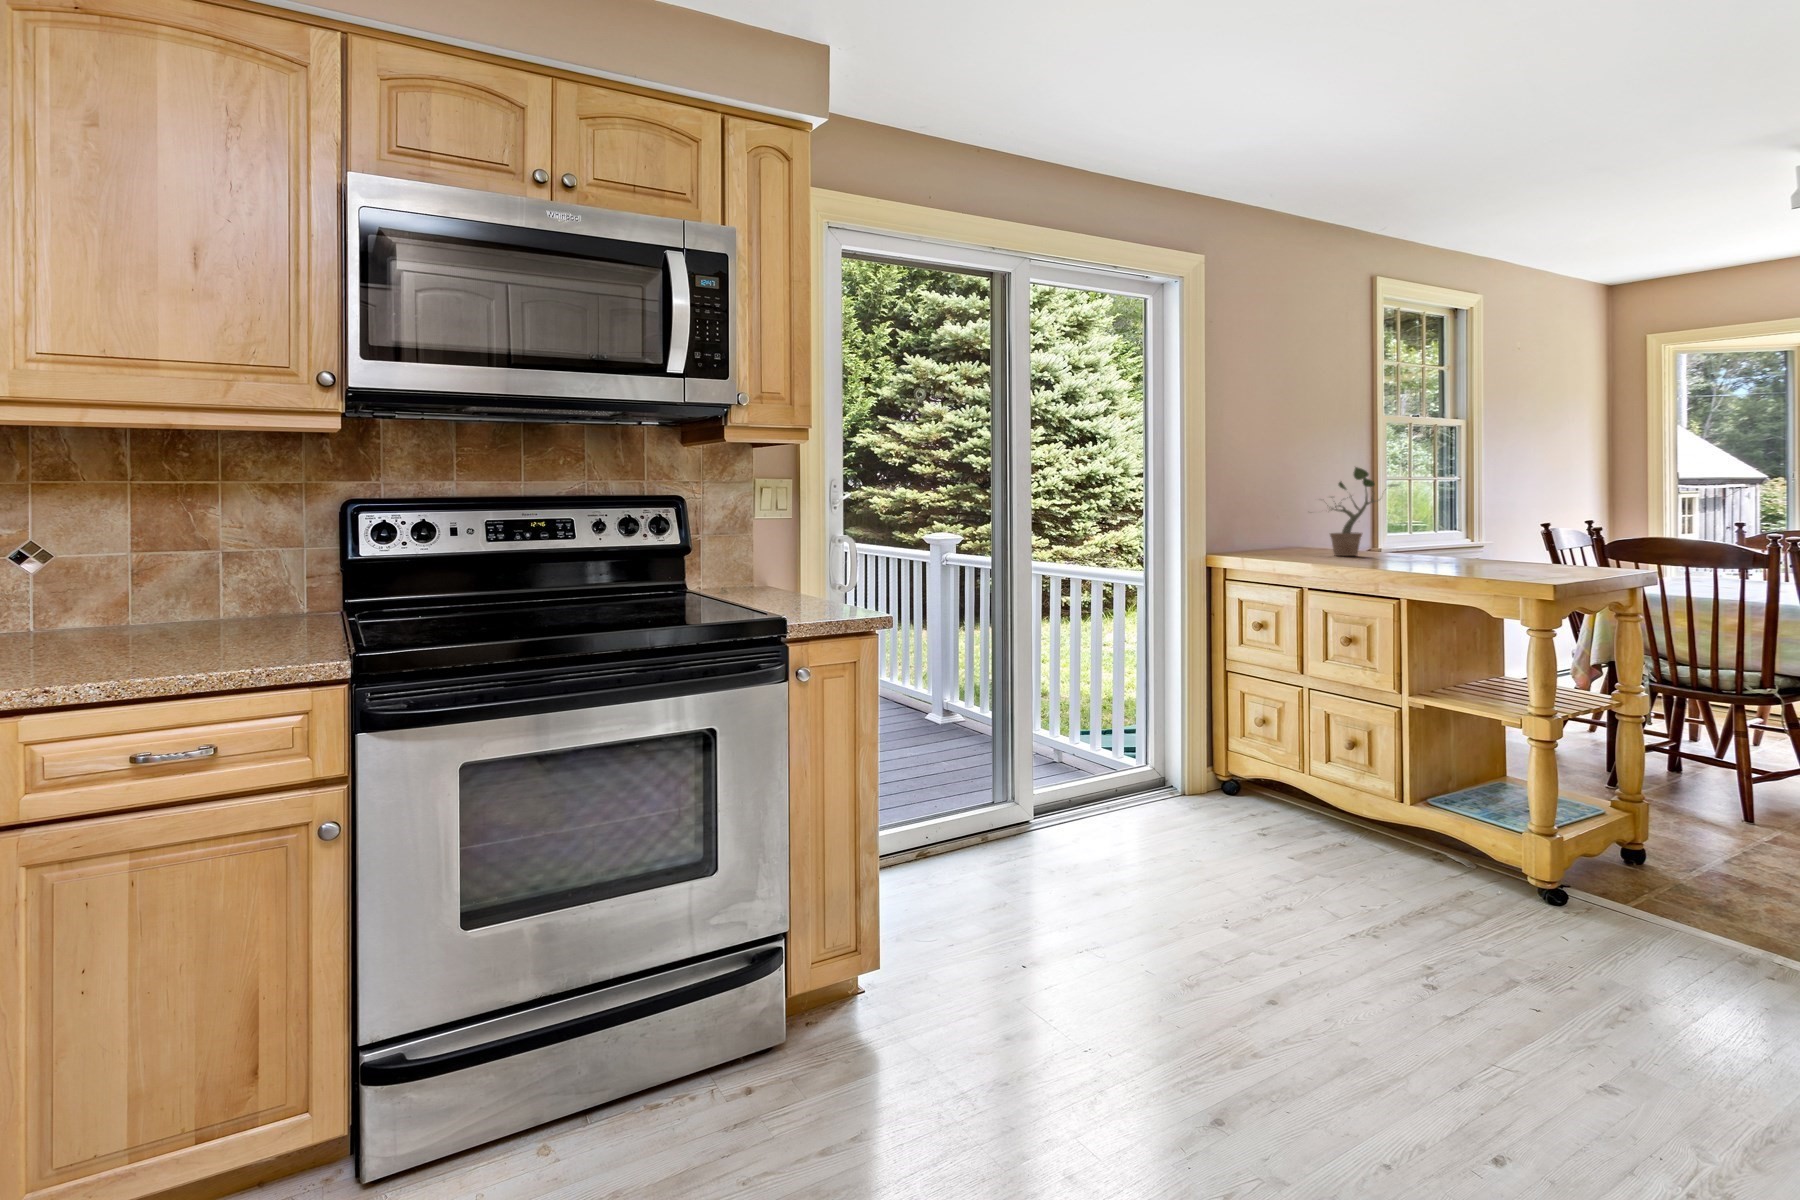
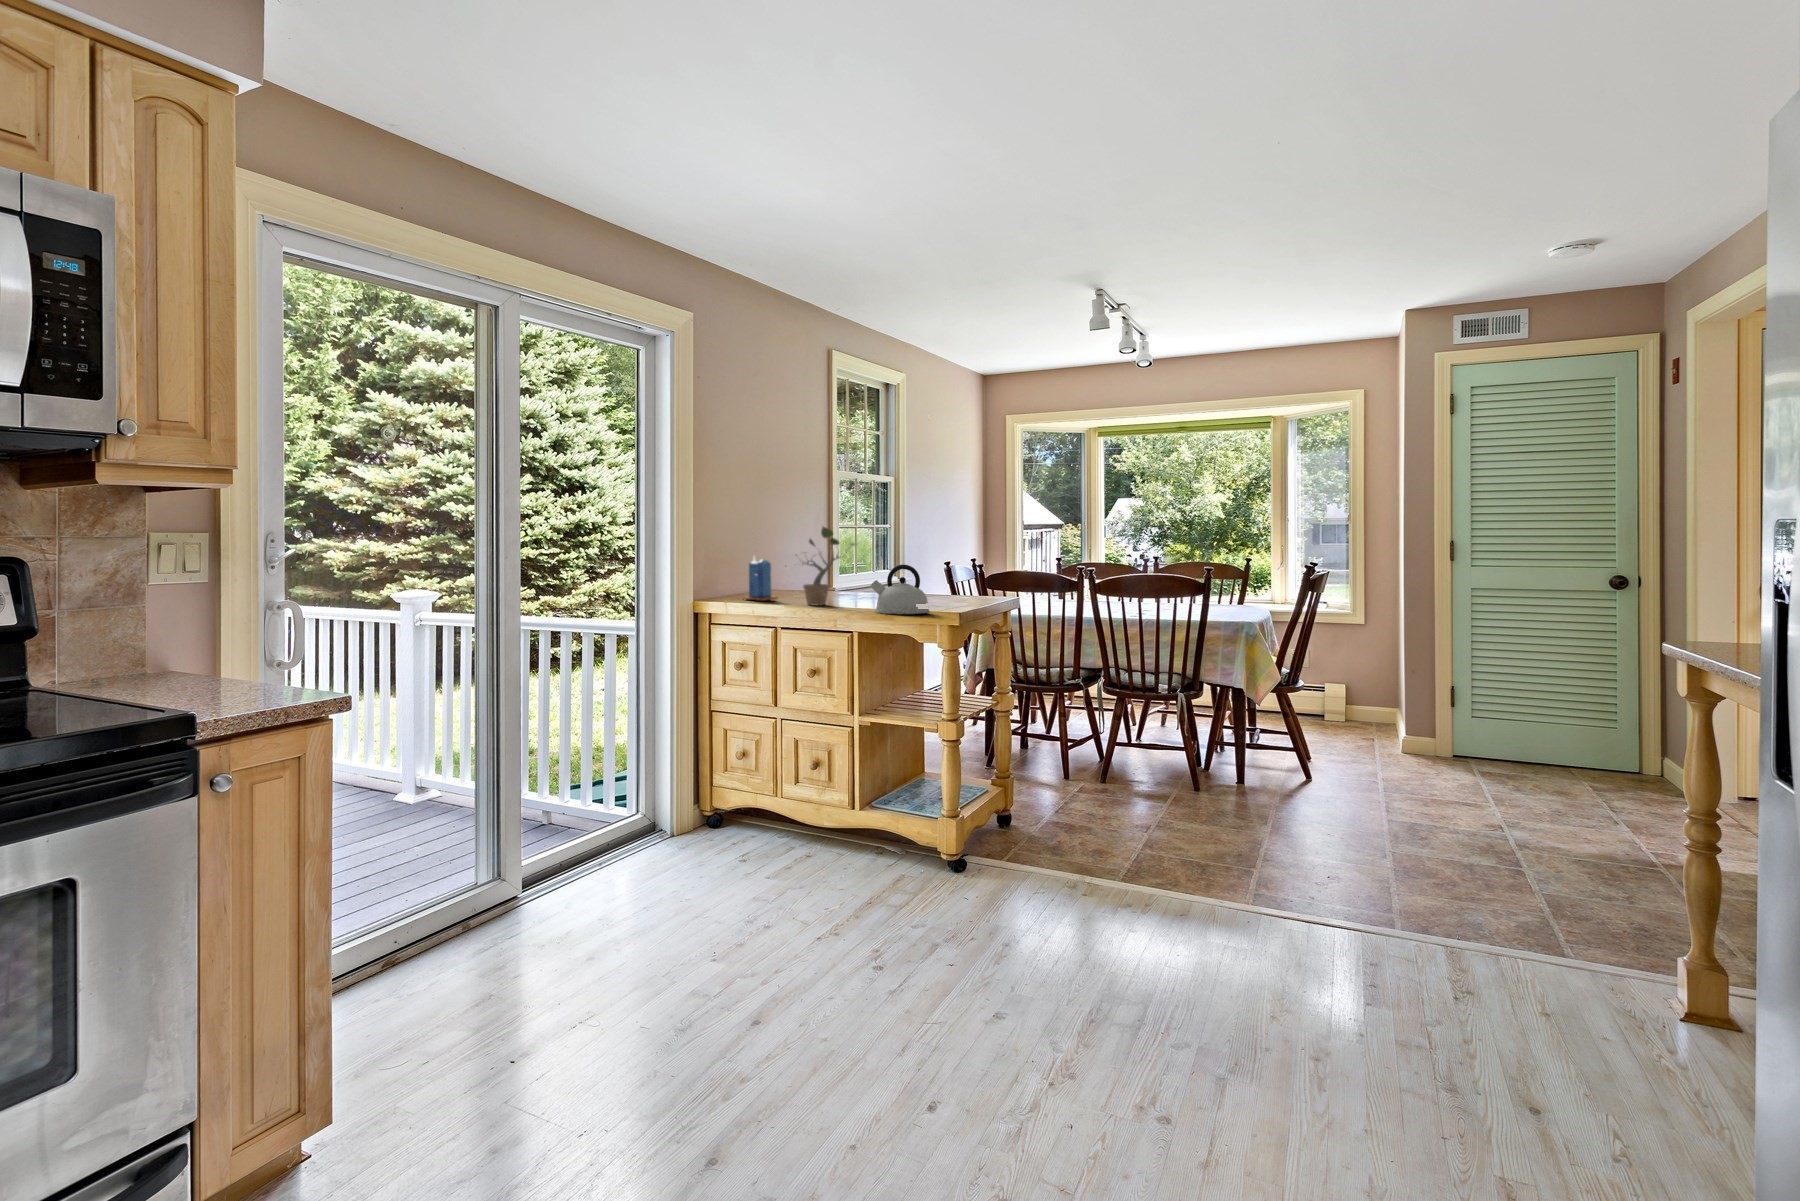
candle: none [1260,503,1301,551] -> present [744,559,777,601]
kettle: none [1411,506,1490,564] -> present [870,565,930,614]

